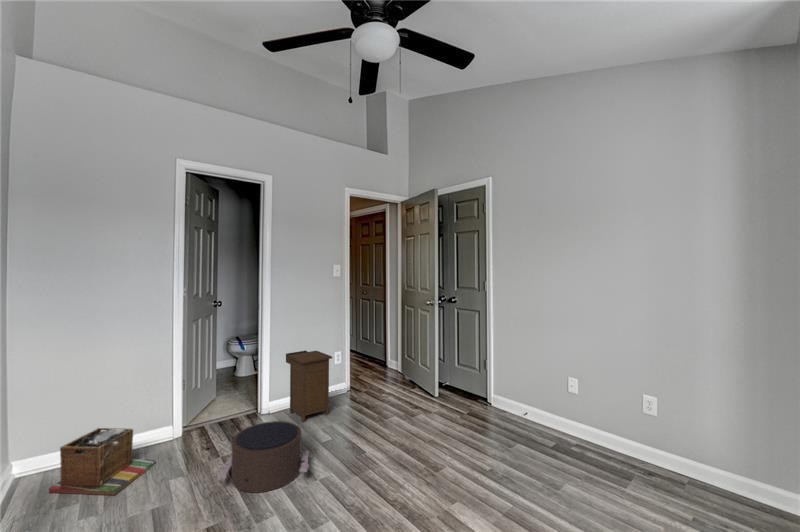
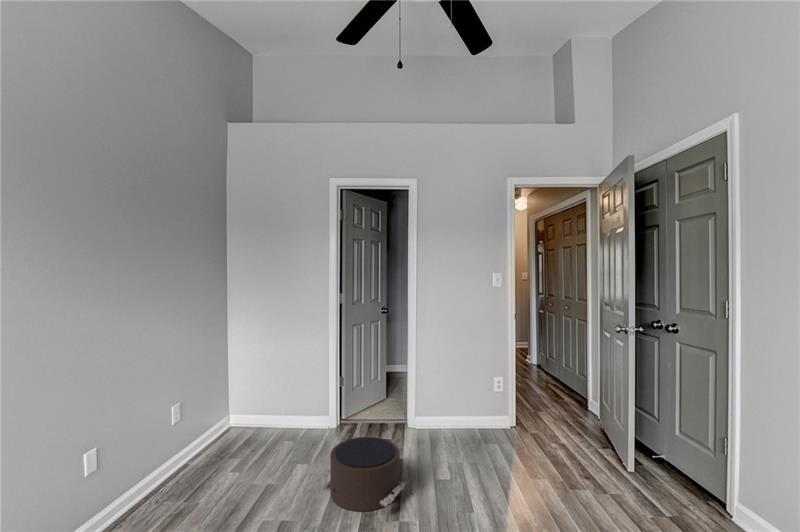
nightstand: present [286,351,332,422] -> none [431,368,473,448]
laundry basket: present [49,428,155,495] -> none [235,403,300,462]

